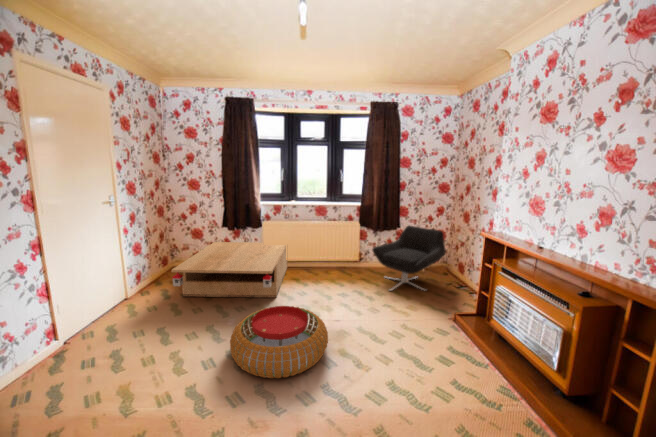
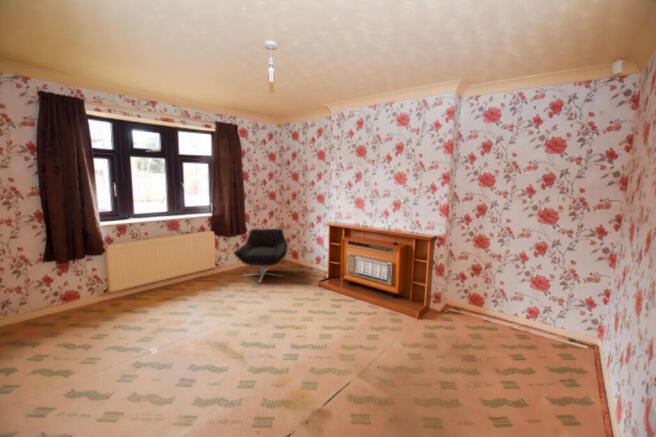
coffee table: present [171,242,287,298] -> none [23,266,174,358]
pouf: present [230,306,328,378] -> none [185,307,272,365]

